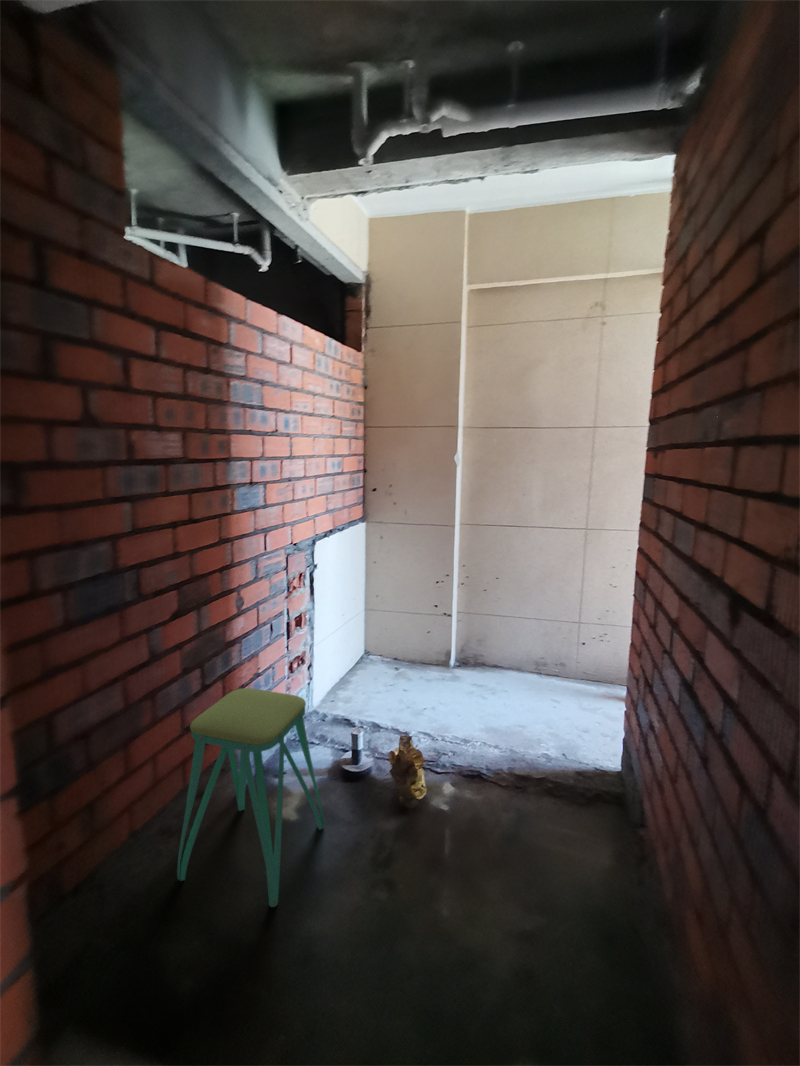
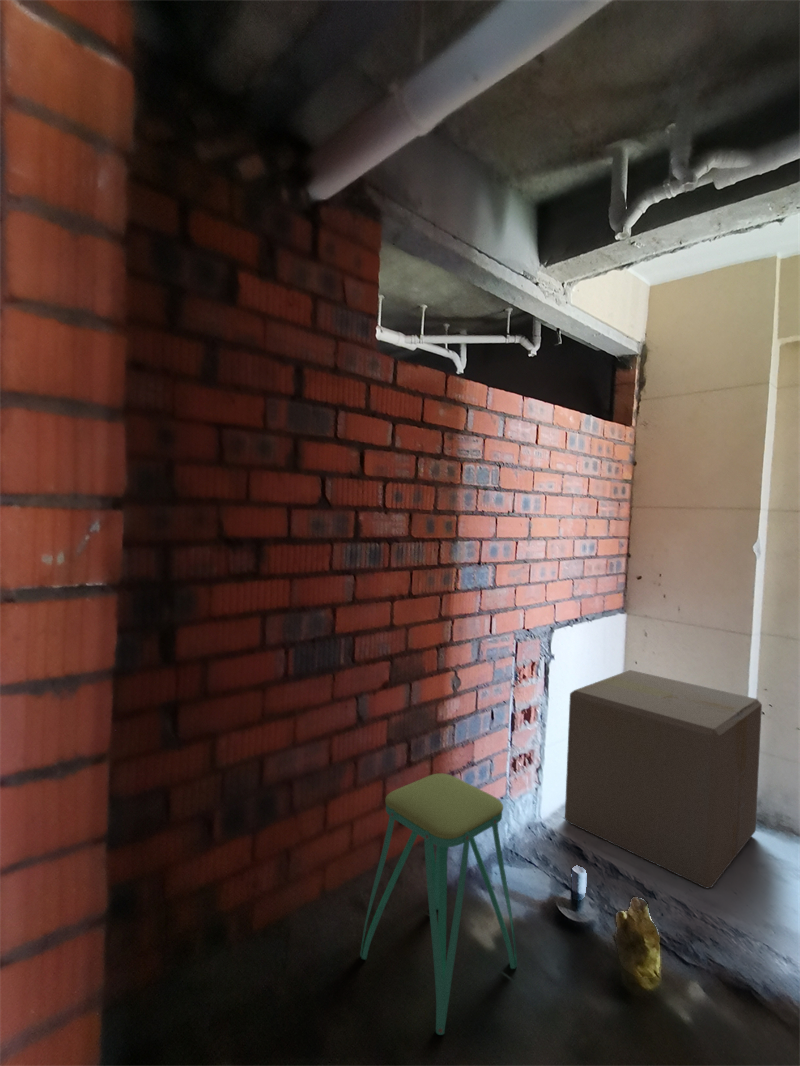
cardboard box: none [330,568,465,719] -> present [565,670,762,889]

